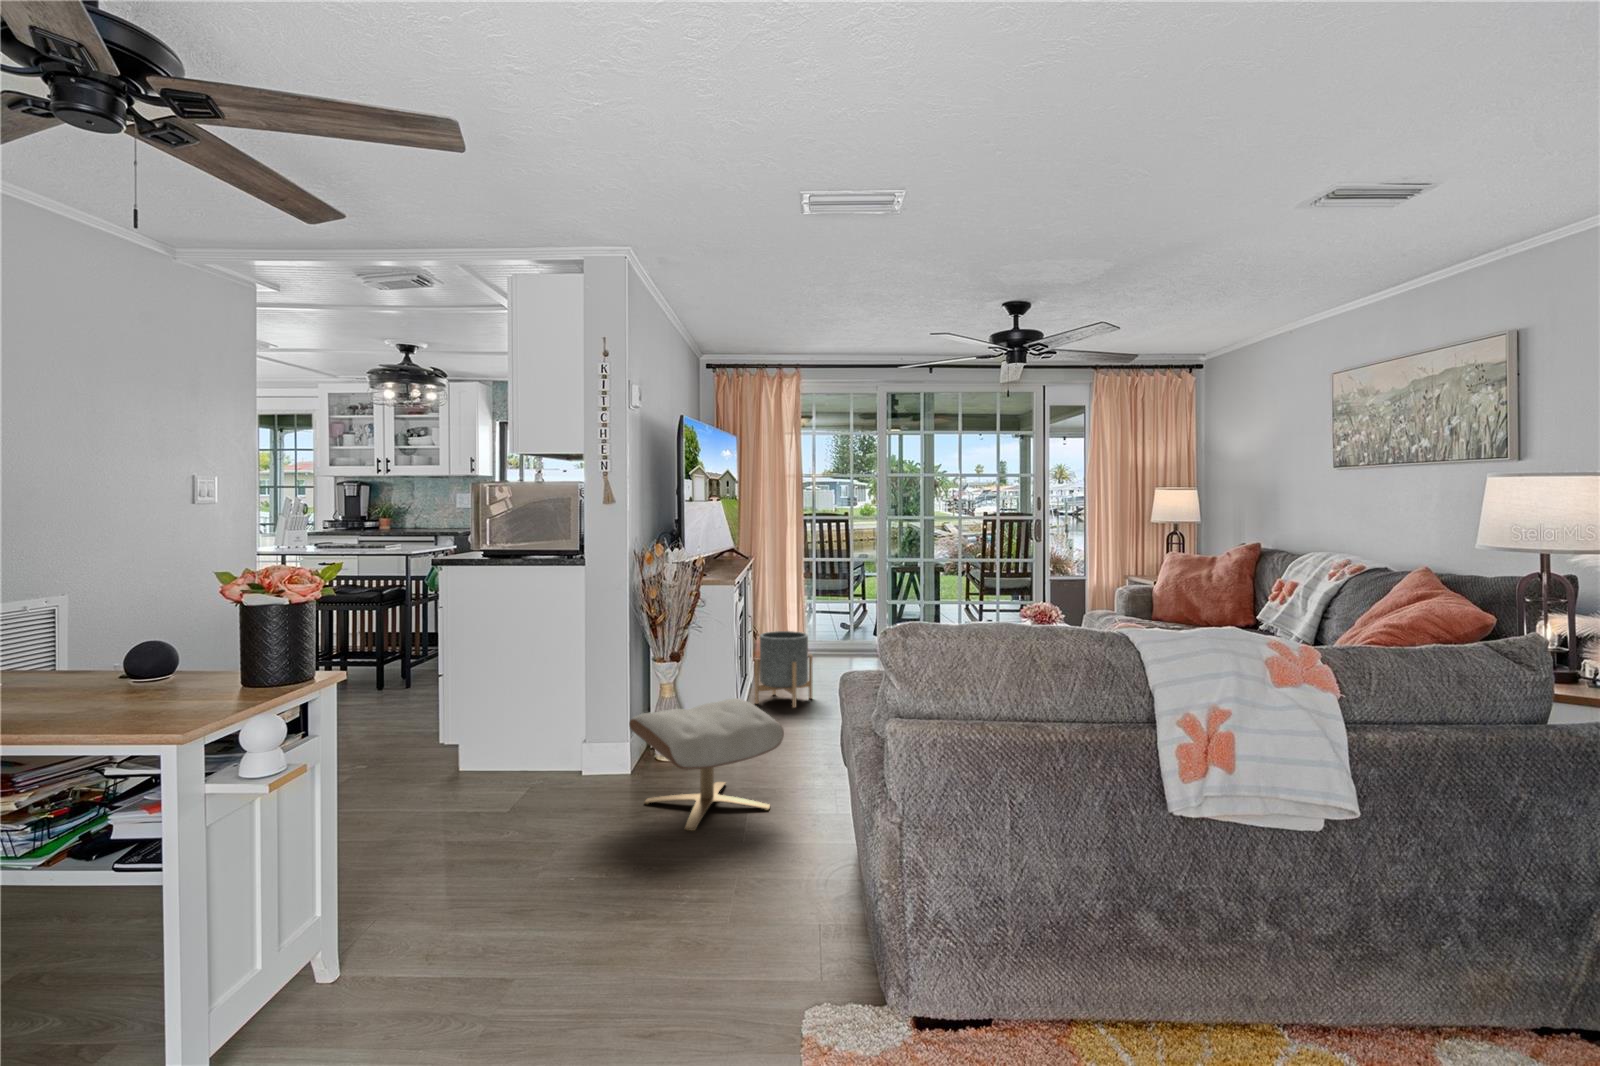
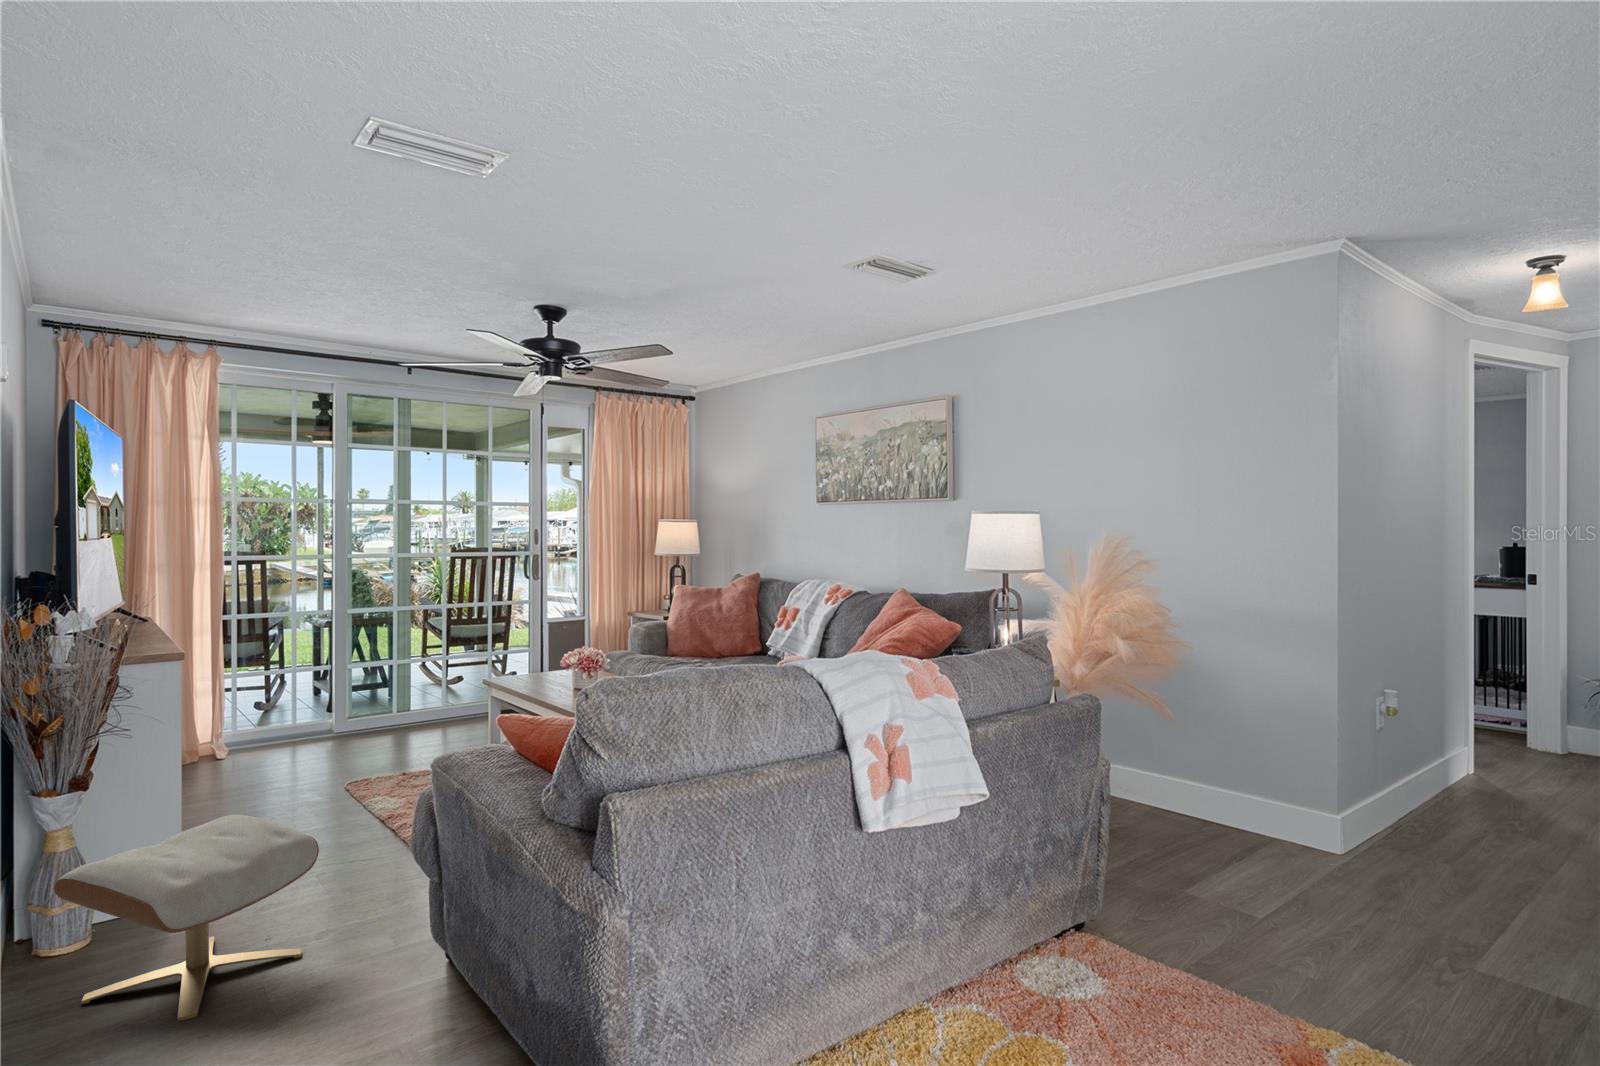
planter: present [755,631,813,708] -> none [199,713,287,820]

